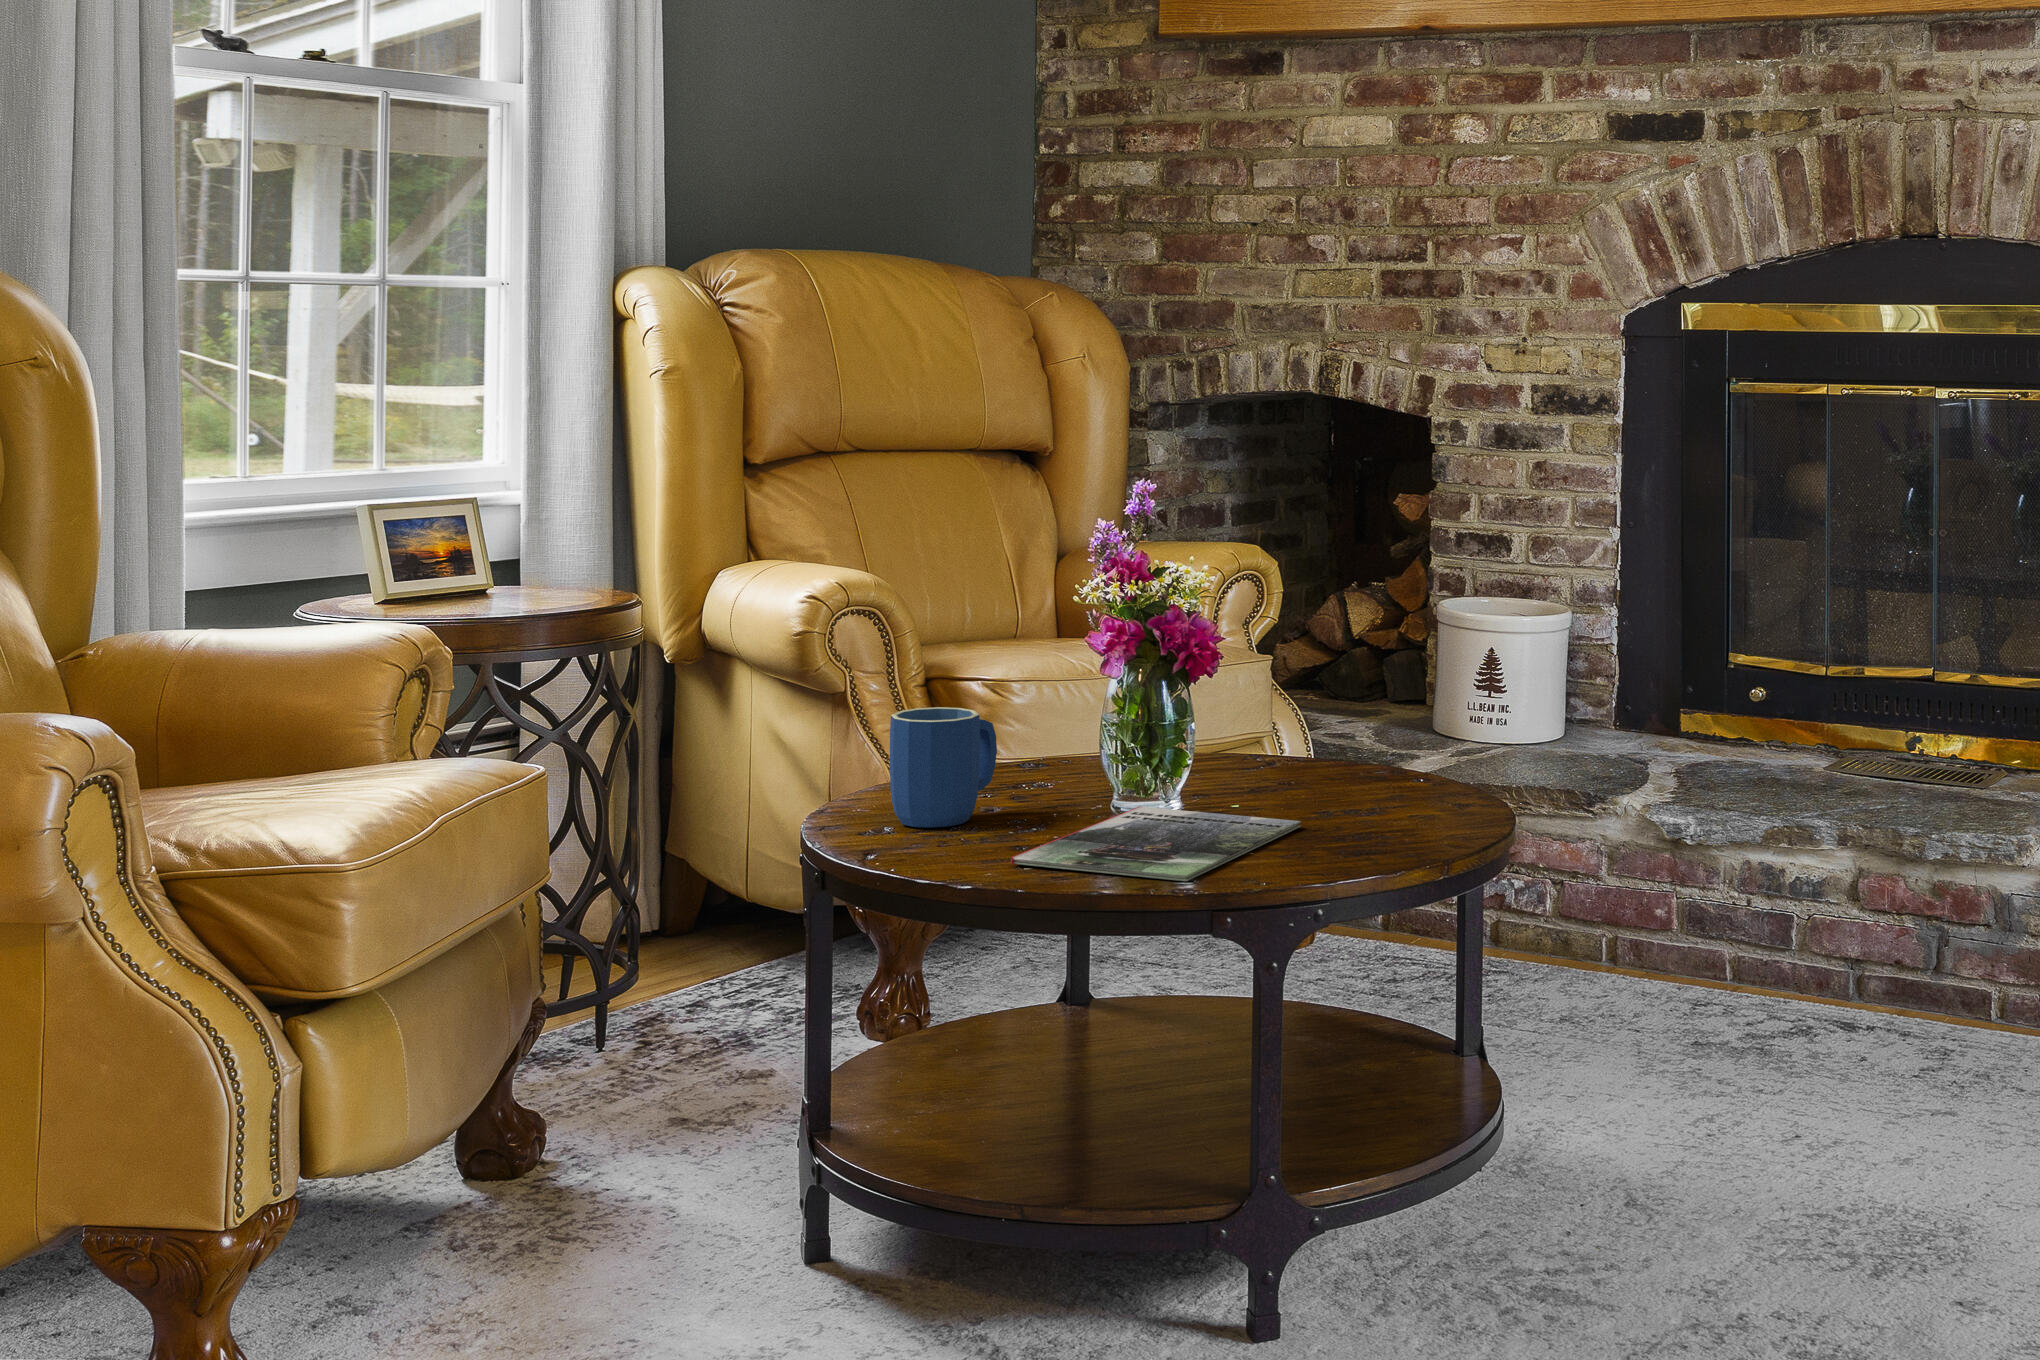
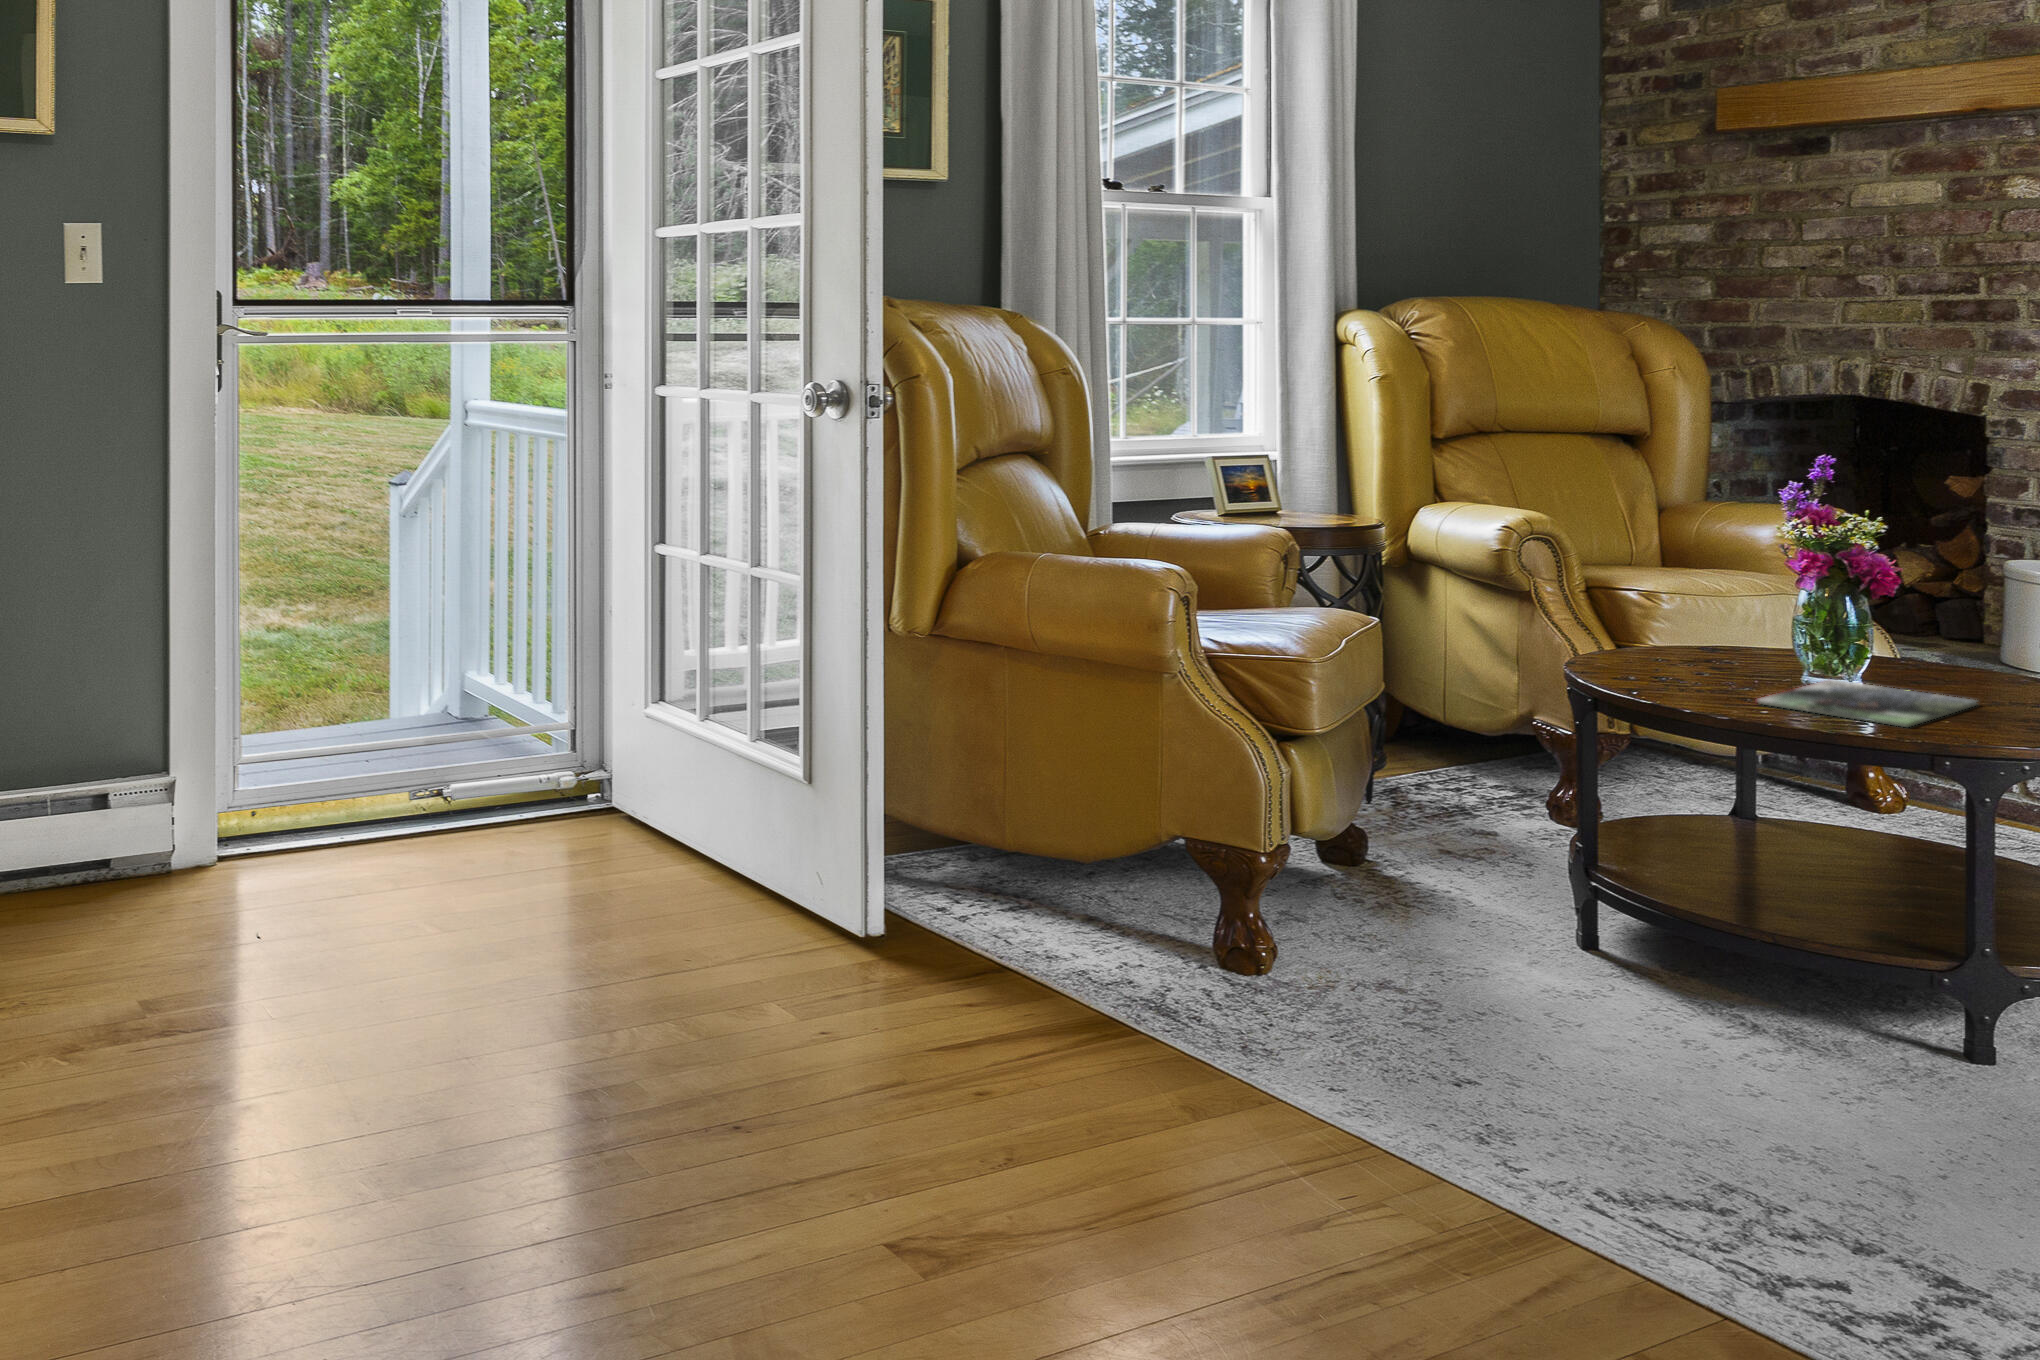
mug: present [890,707,997,828] -> none [1636,601,1712,678]

